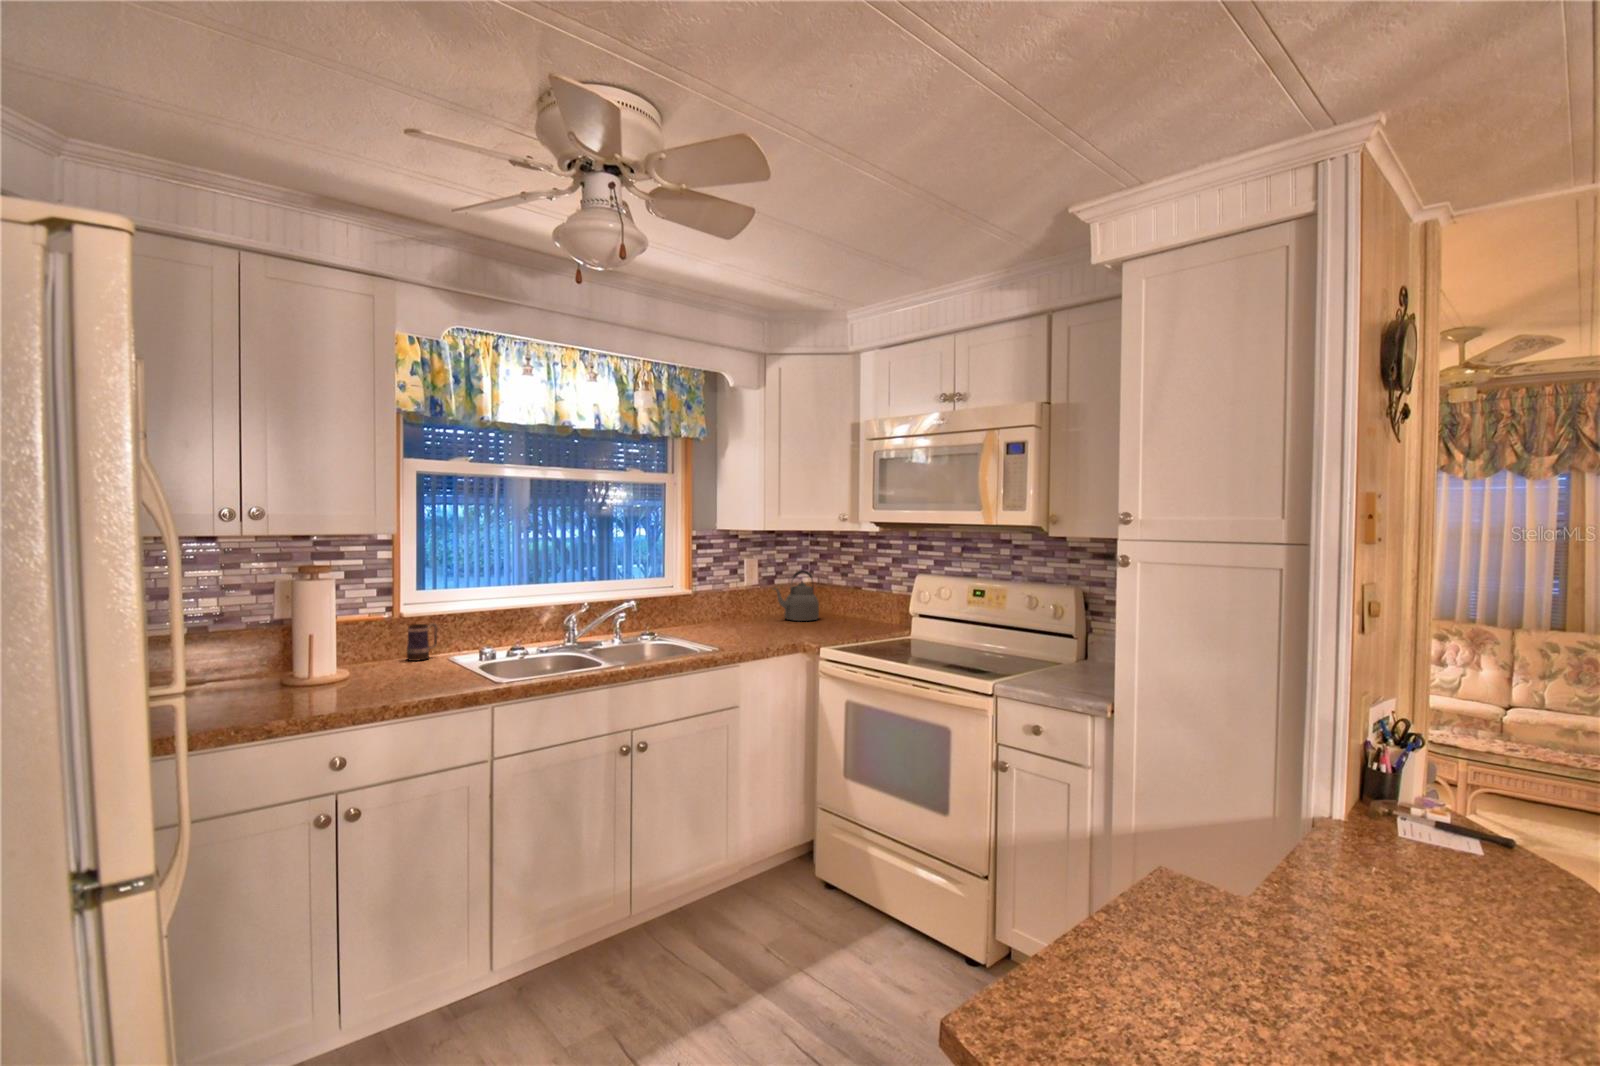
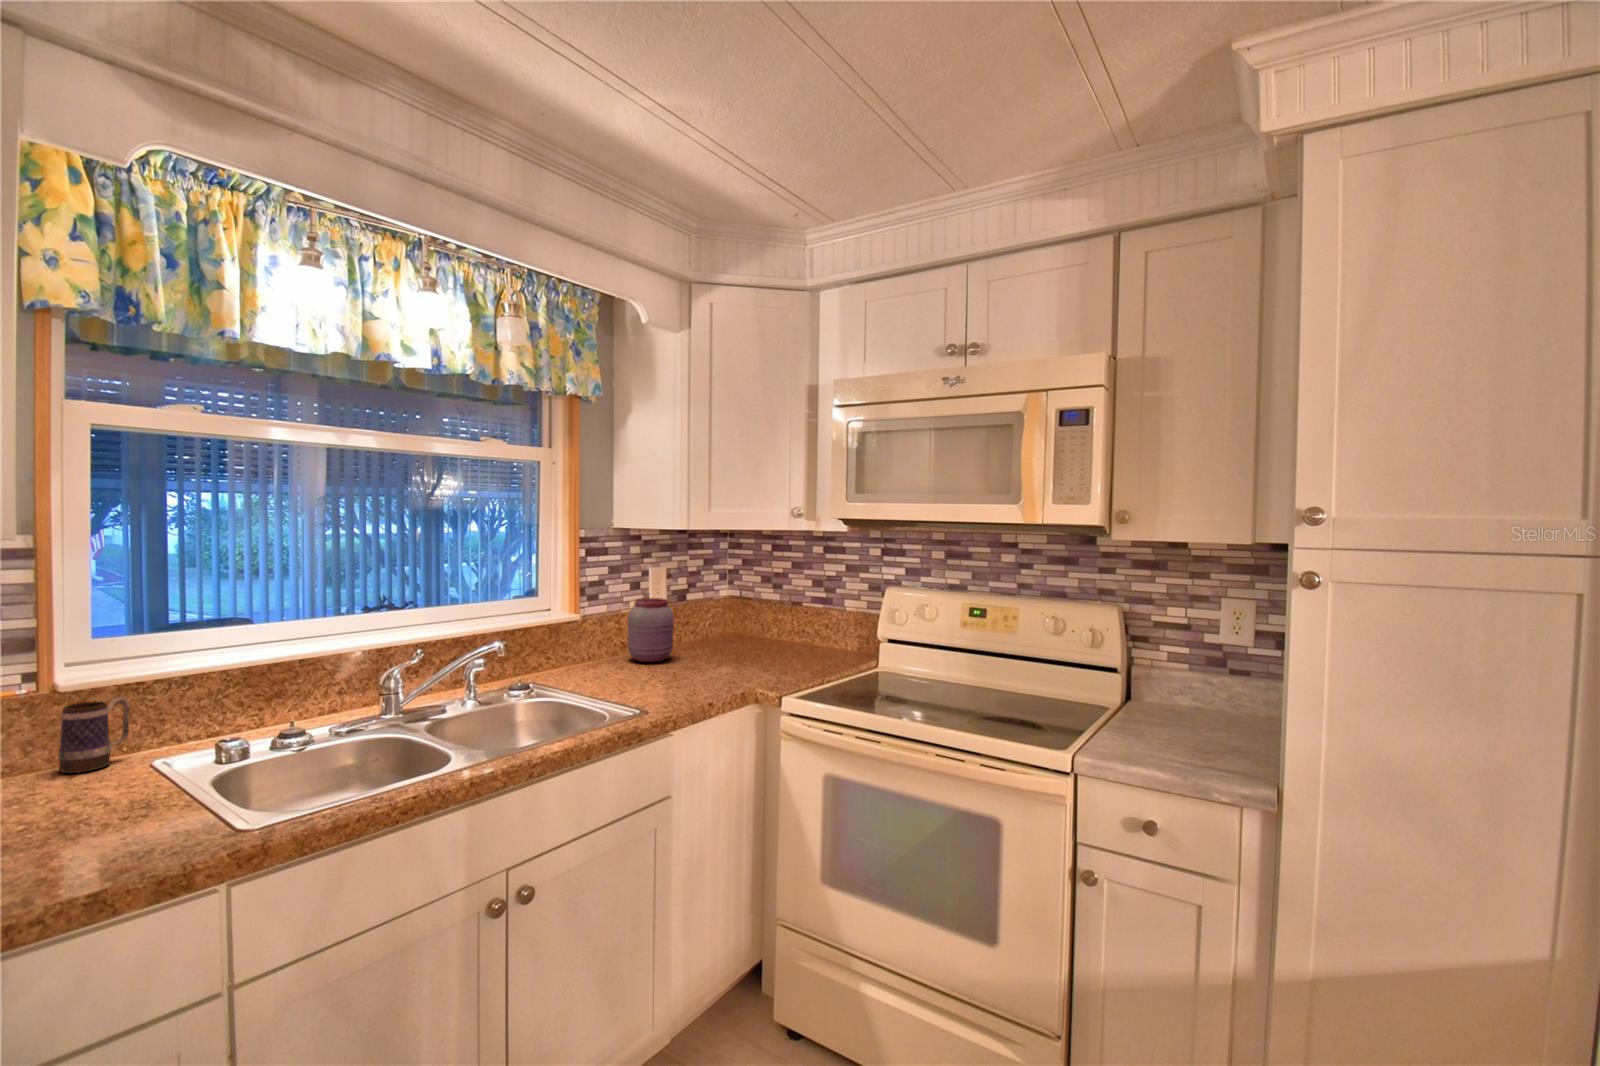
kettle: present [774,570,819,621] -> none [687,581,747,649]
jar: none [727,581,759,627] -> present [628,598,674,662]

